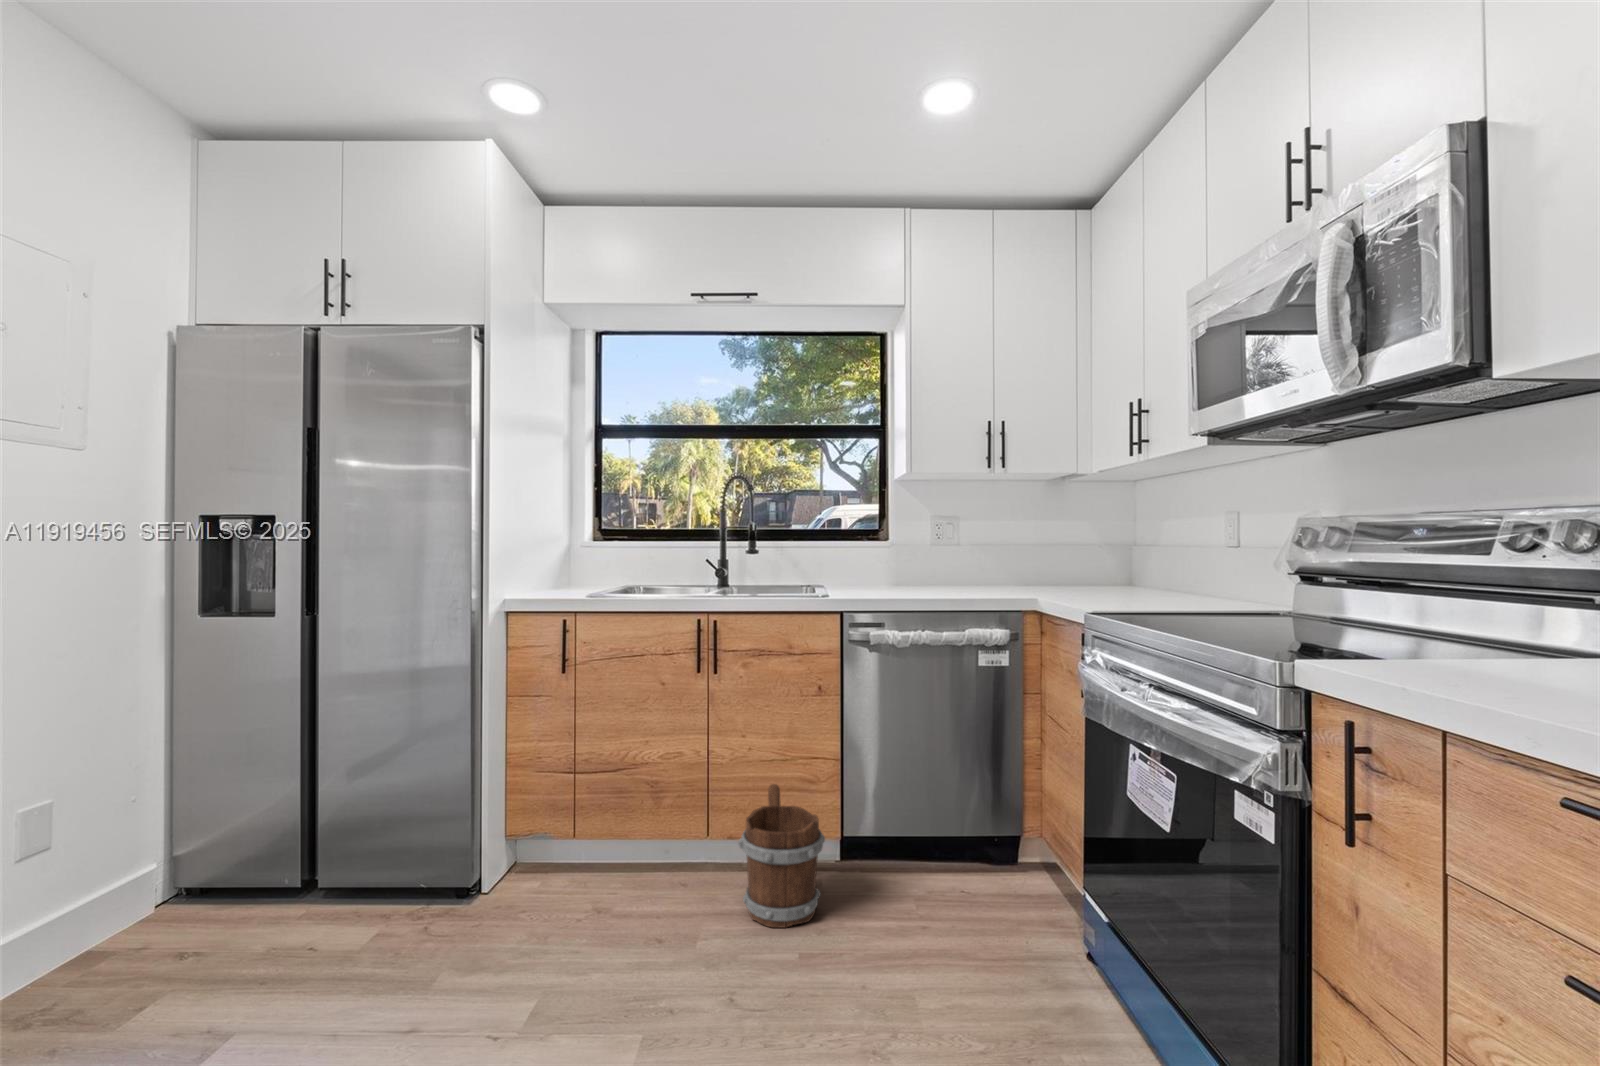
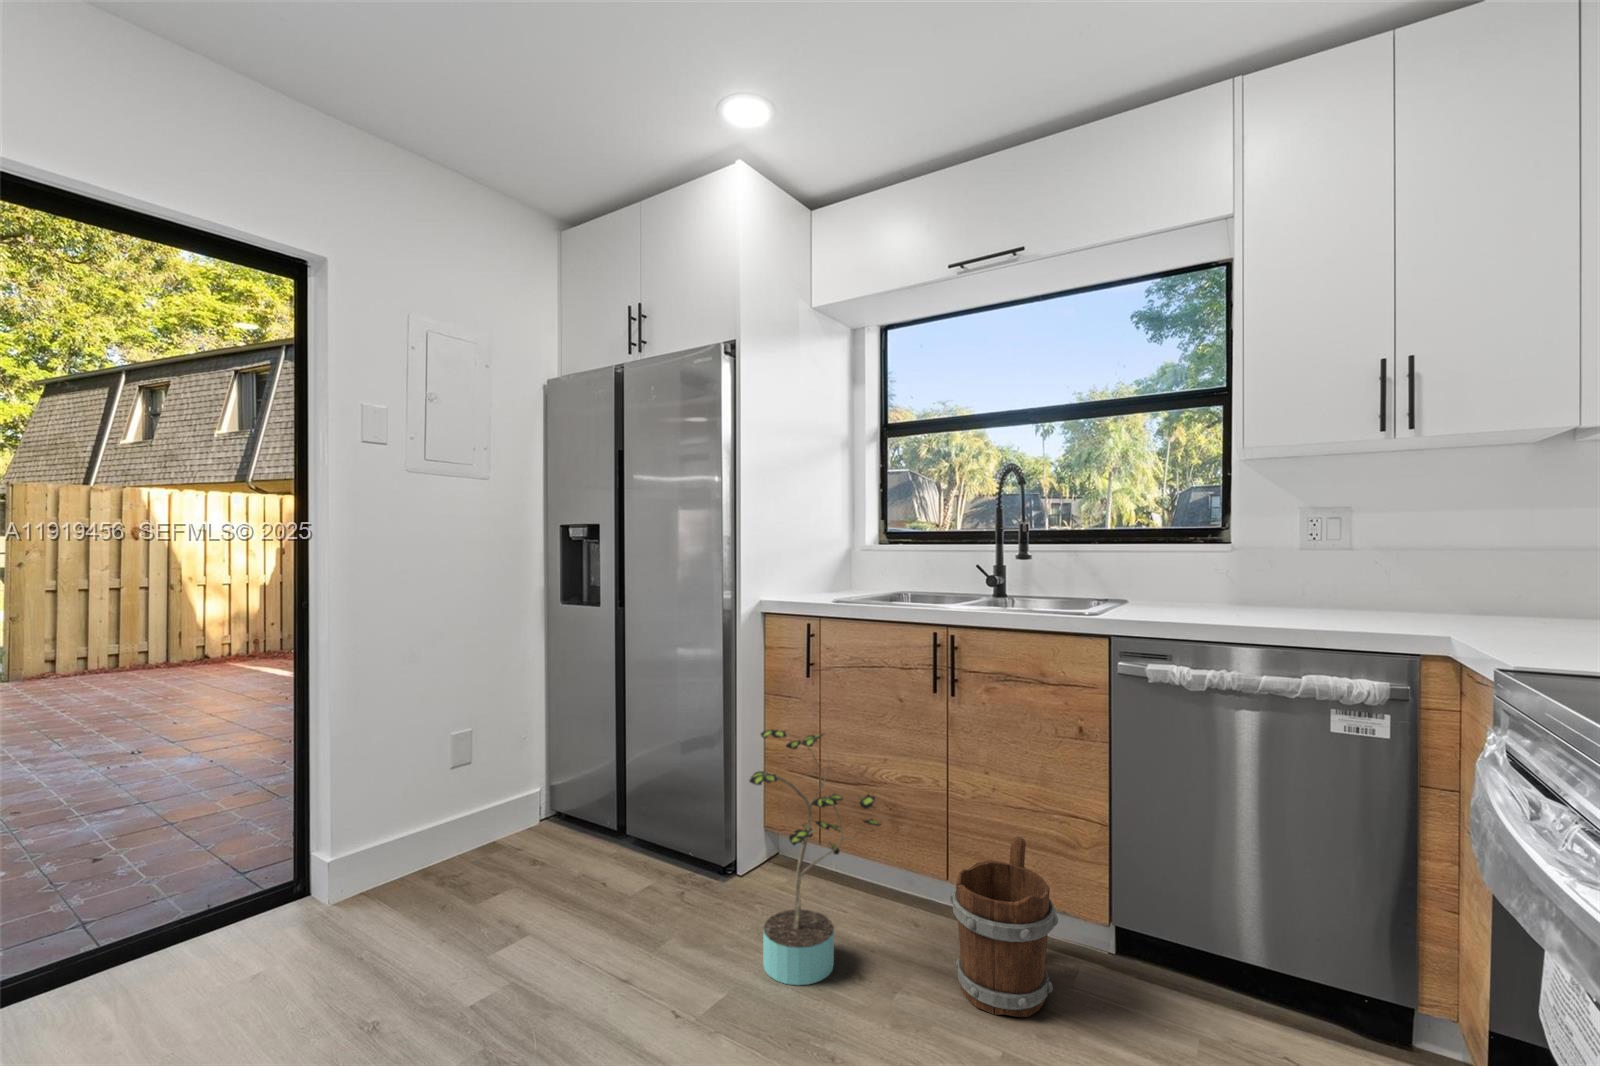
potted plant: none [557,721,680,967] -> present [749,729,881,985]

